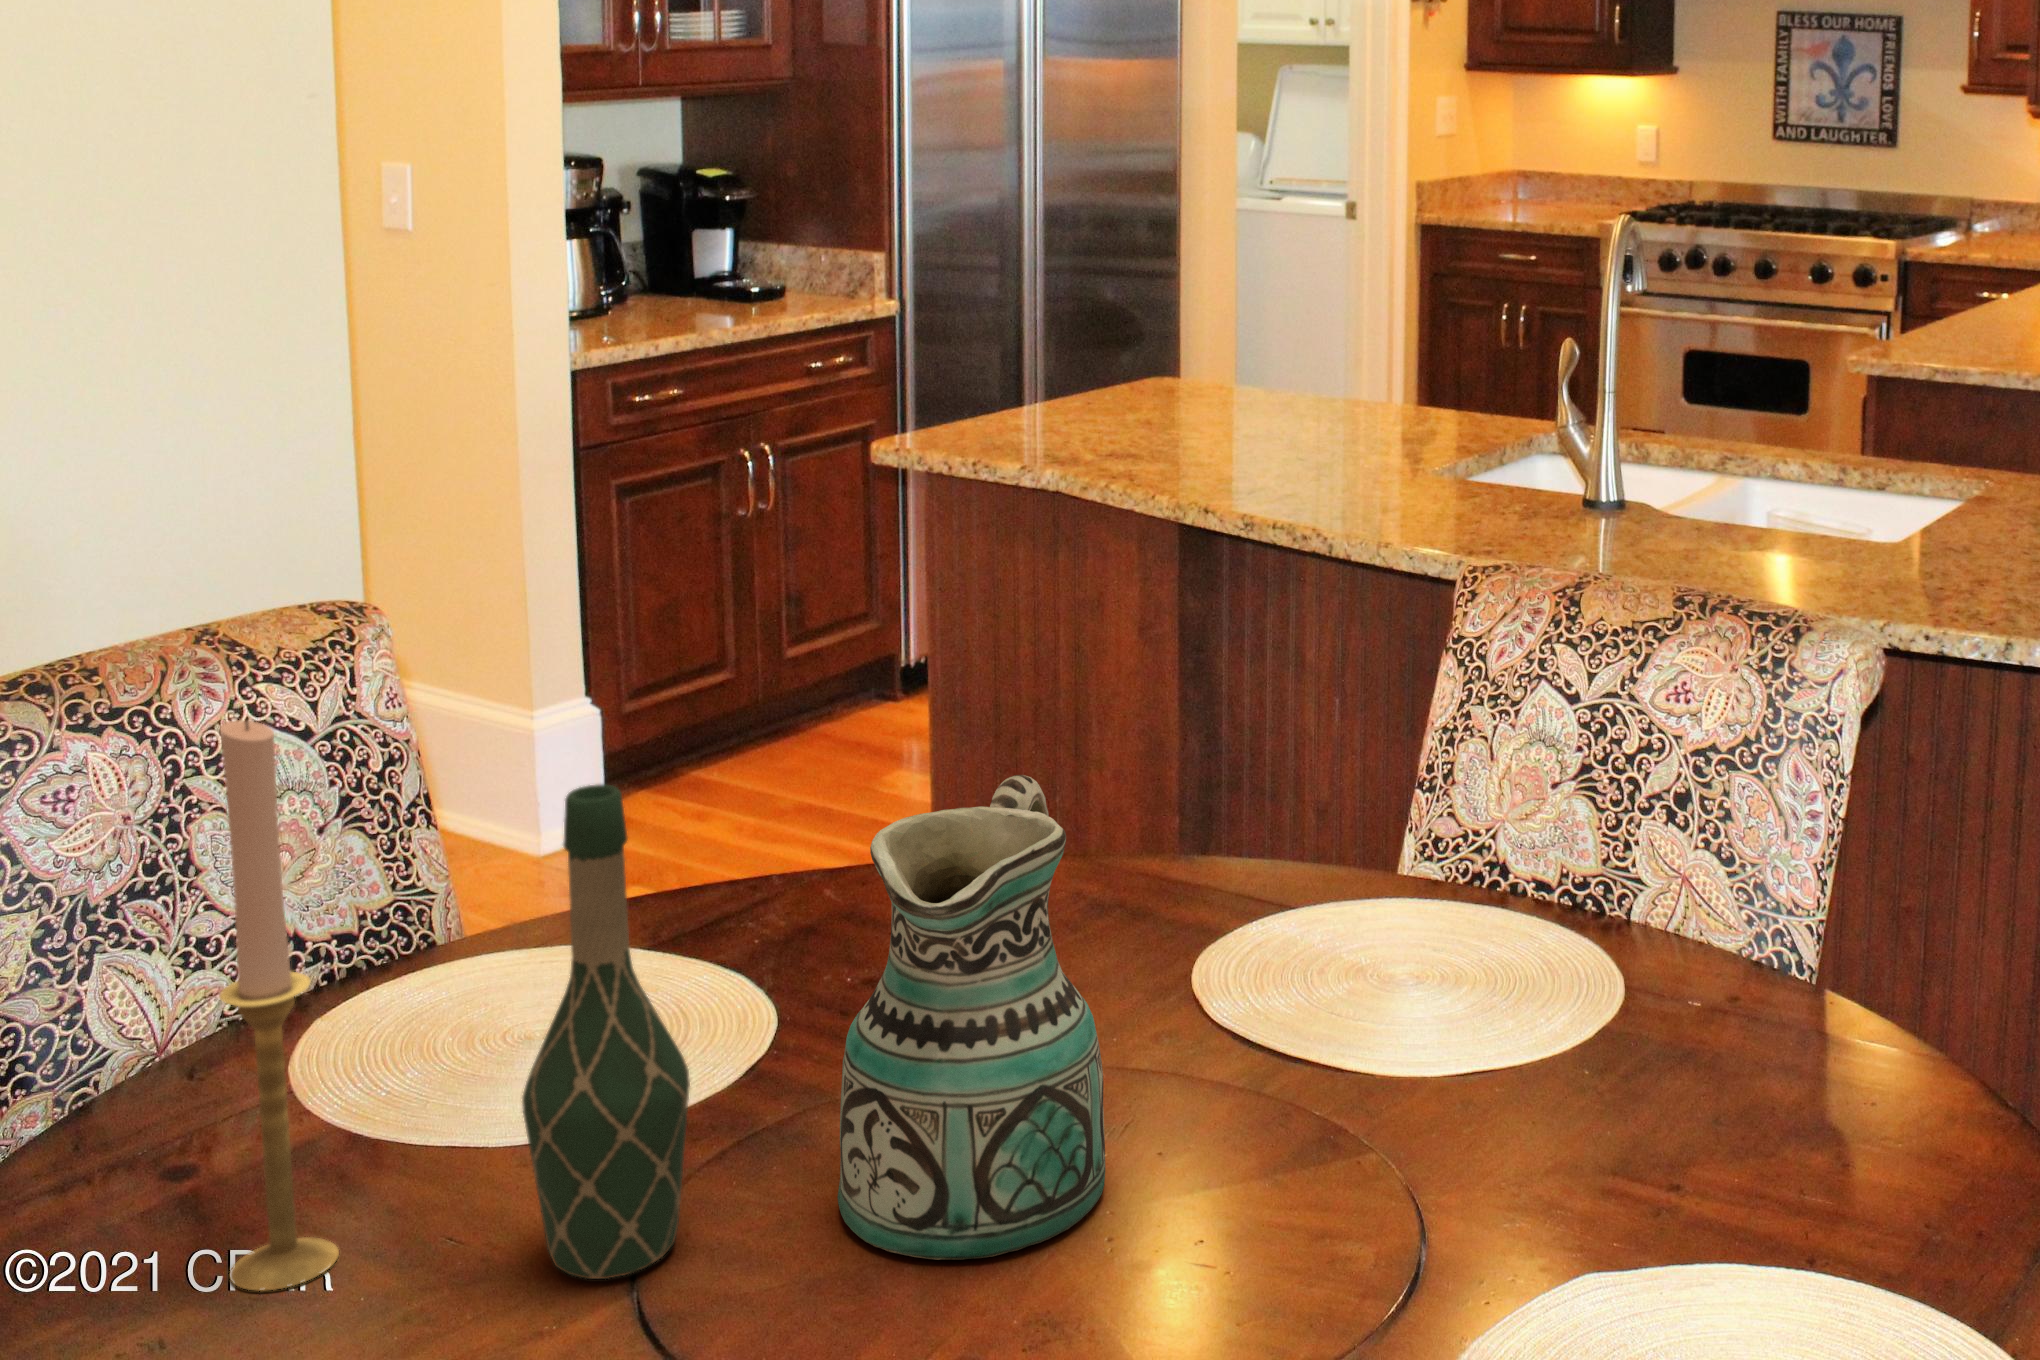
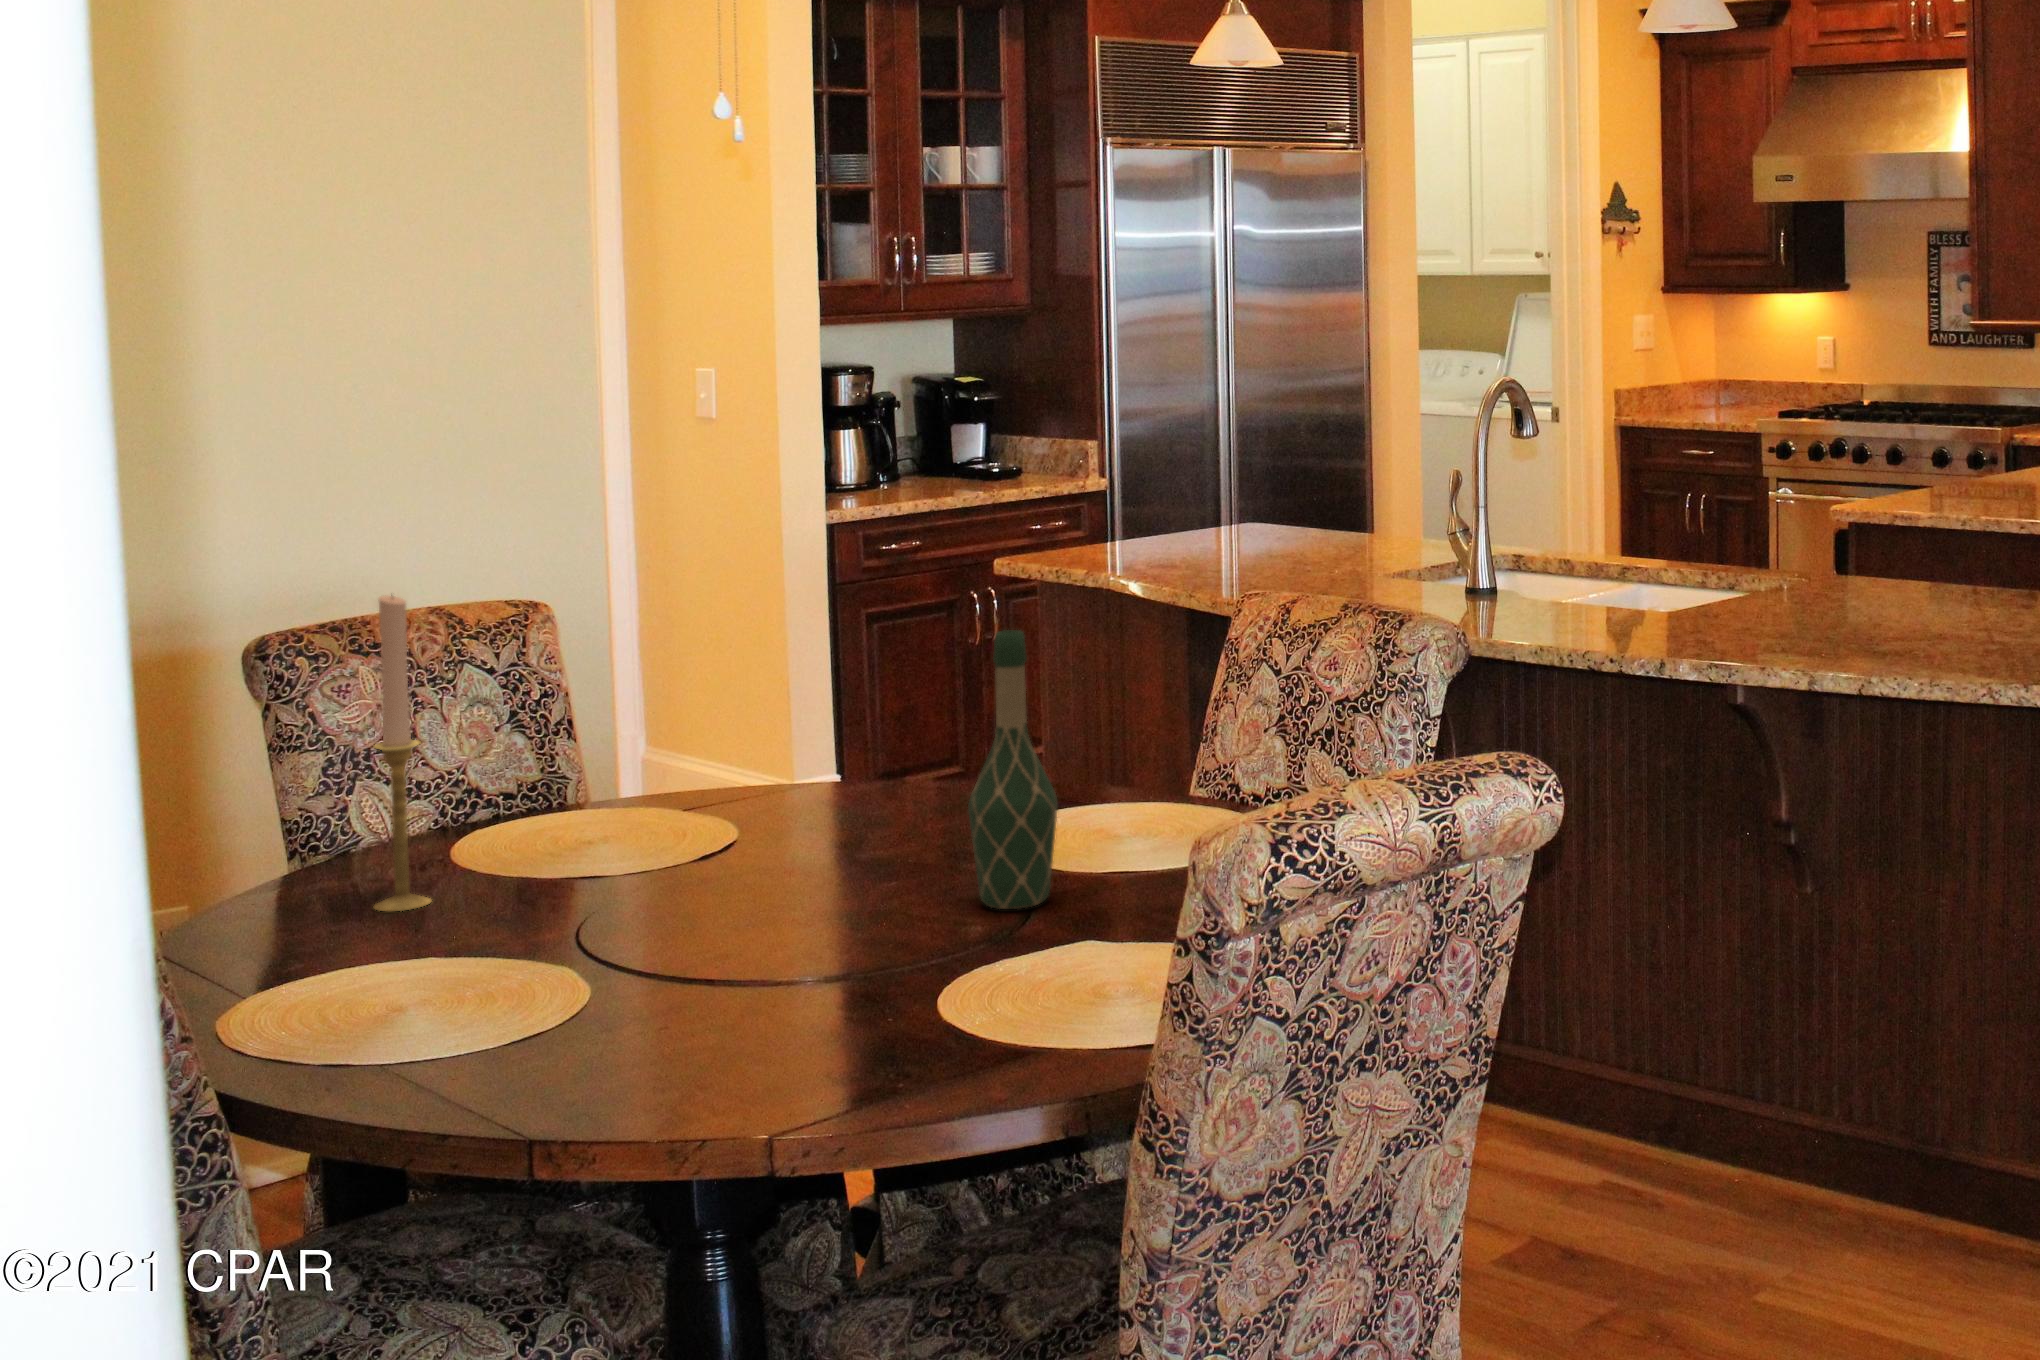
ceramic pitcher: present [838,775,1105,1260] -> none [695,659,854,916]
wine bottle: present [522,784,690,1279] -> present [968,630,1057,909]

